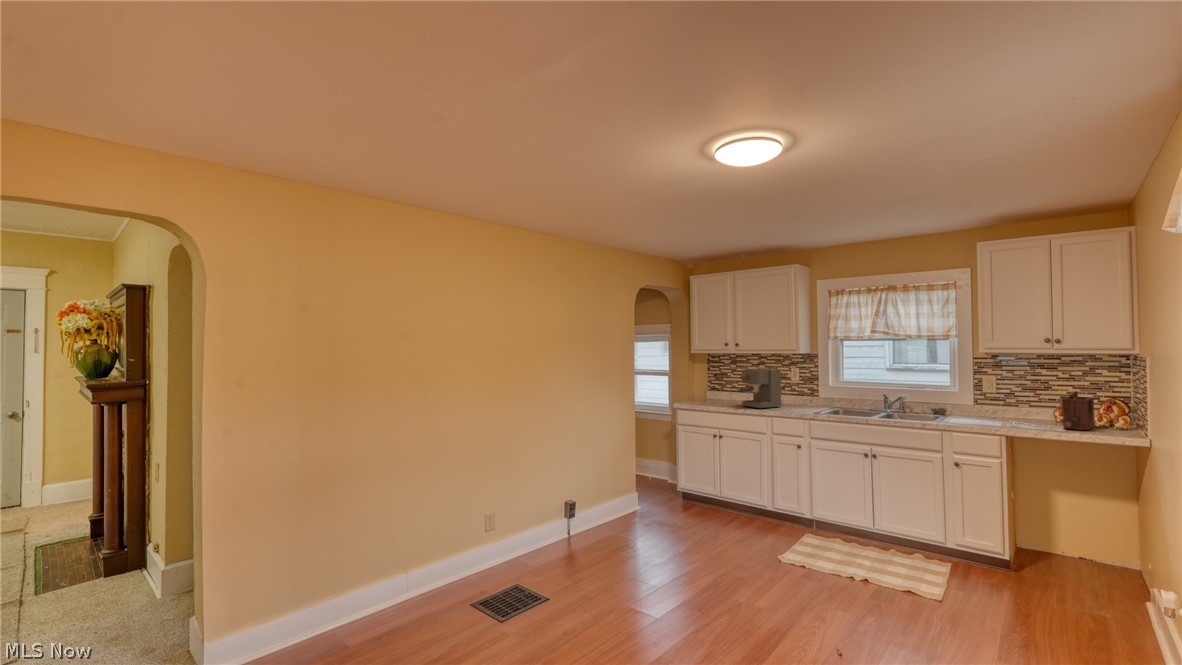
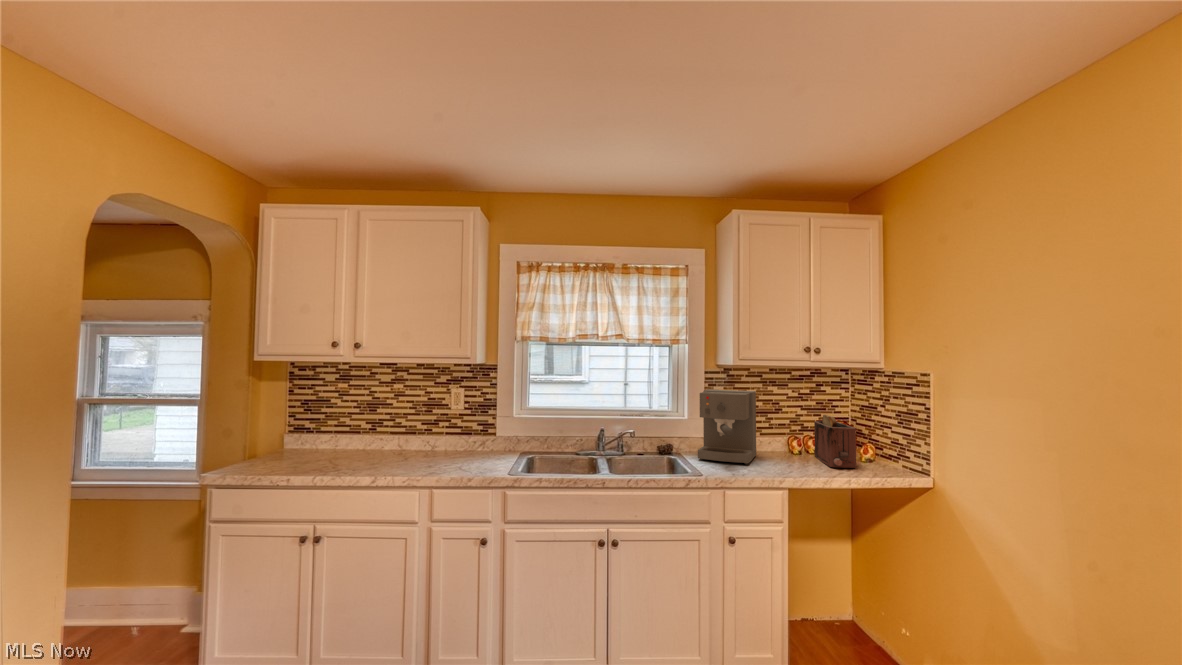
coffee maker: present [740,369,781,409] -> present [698,389,756,464]

